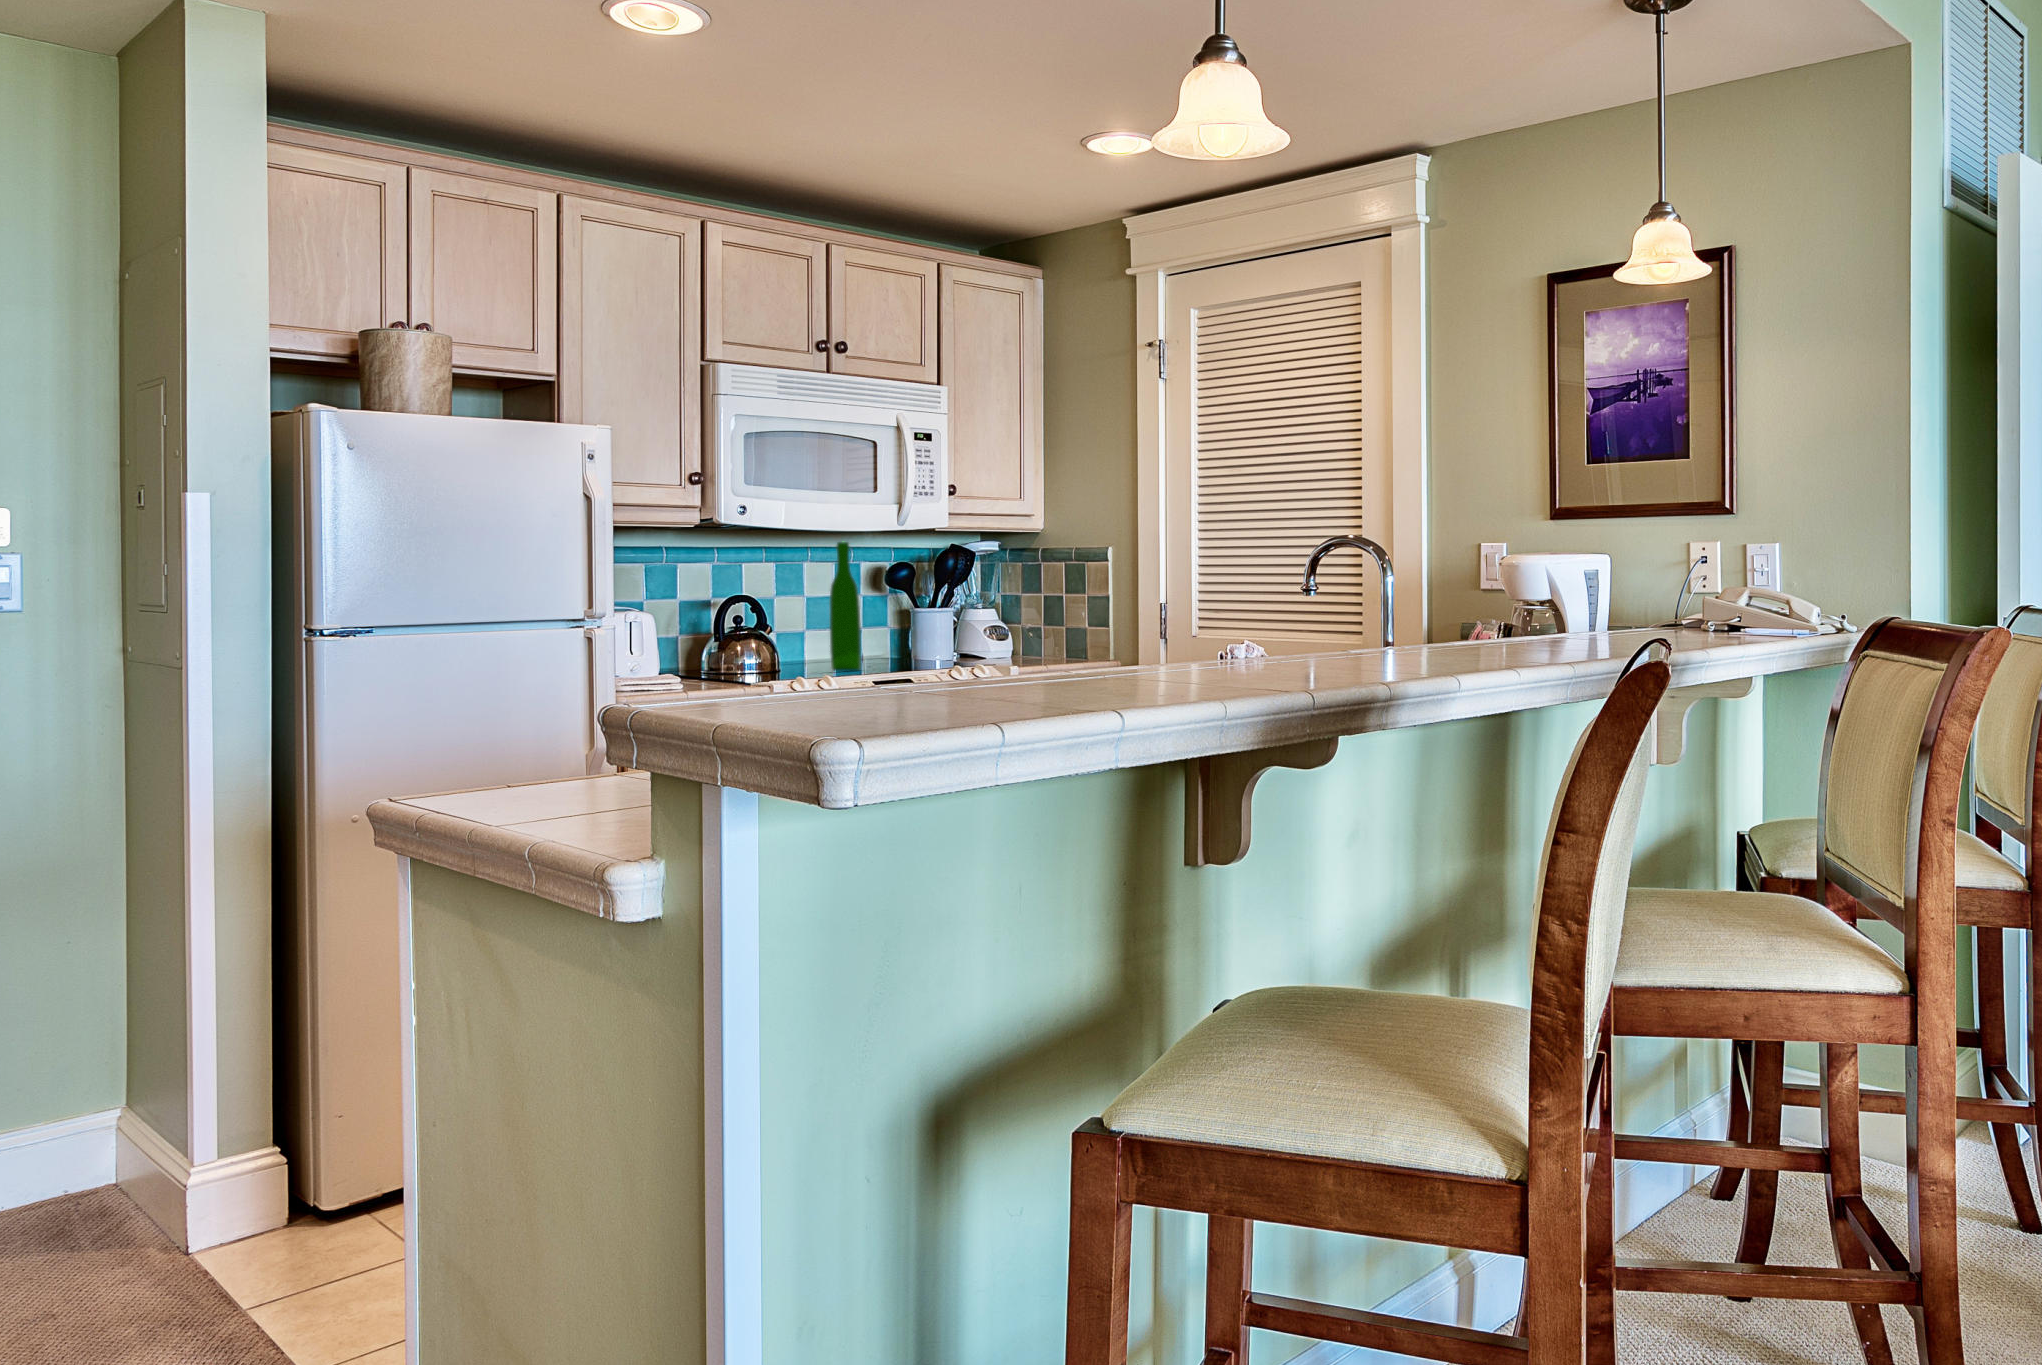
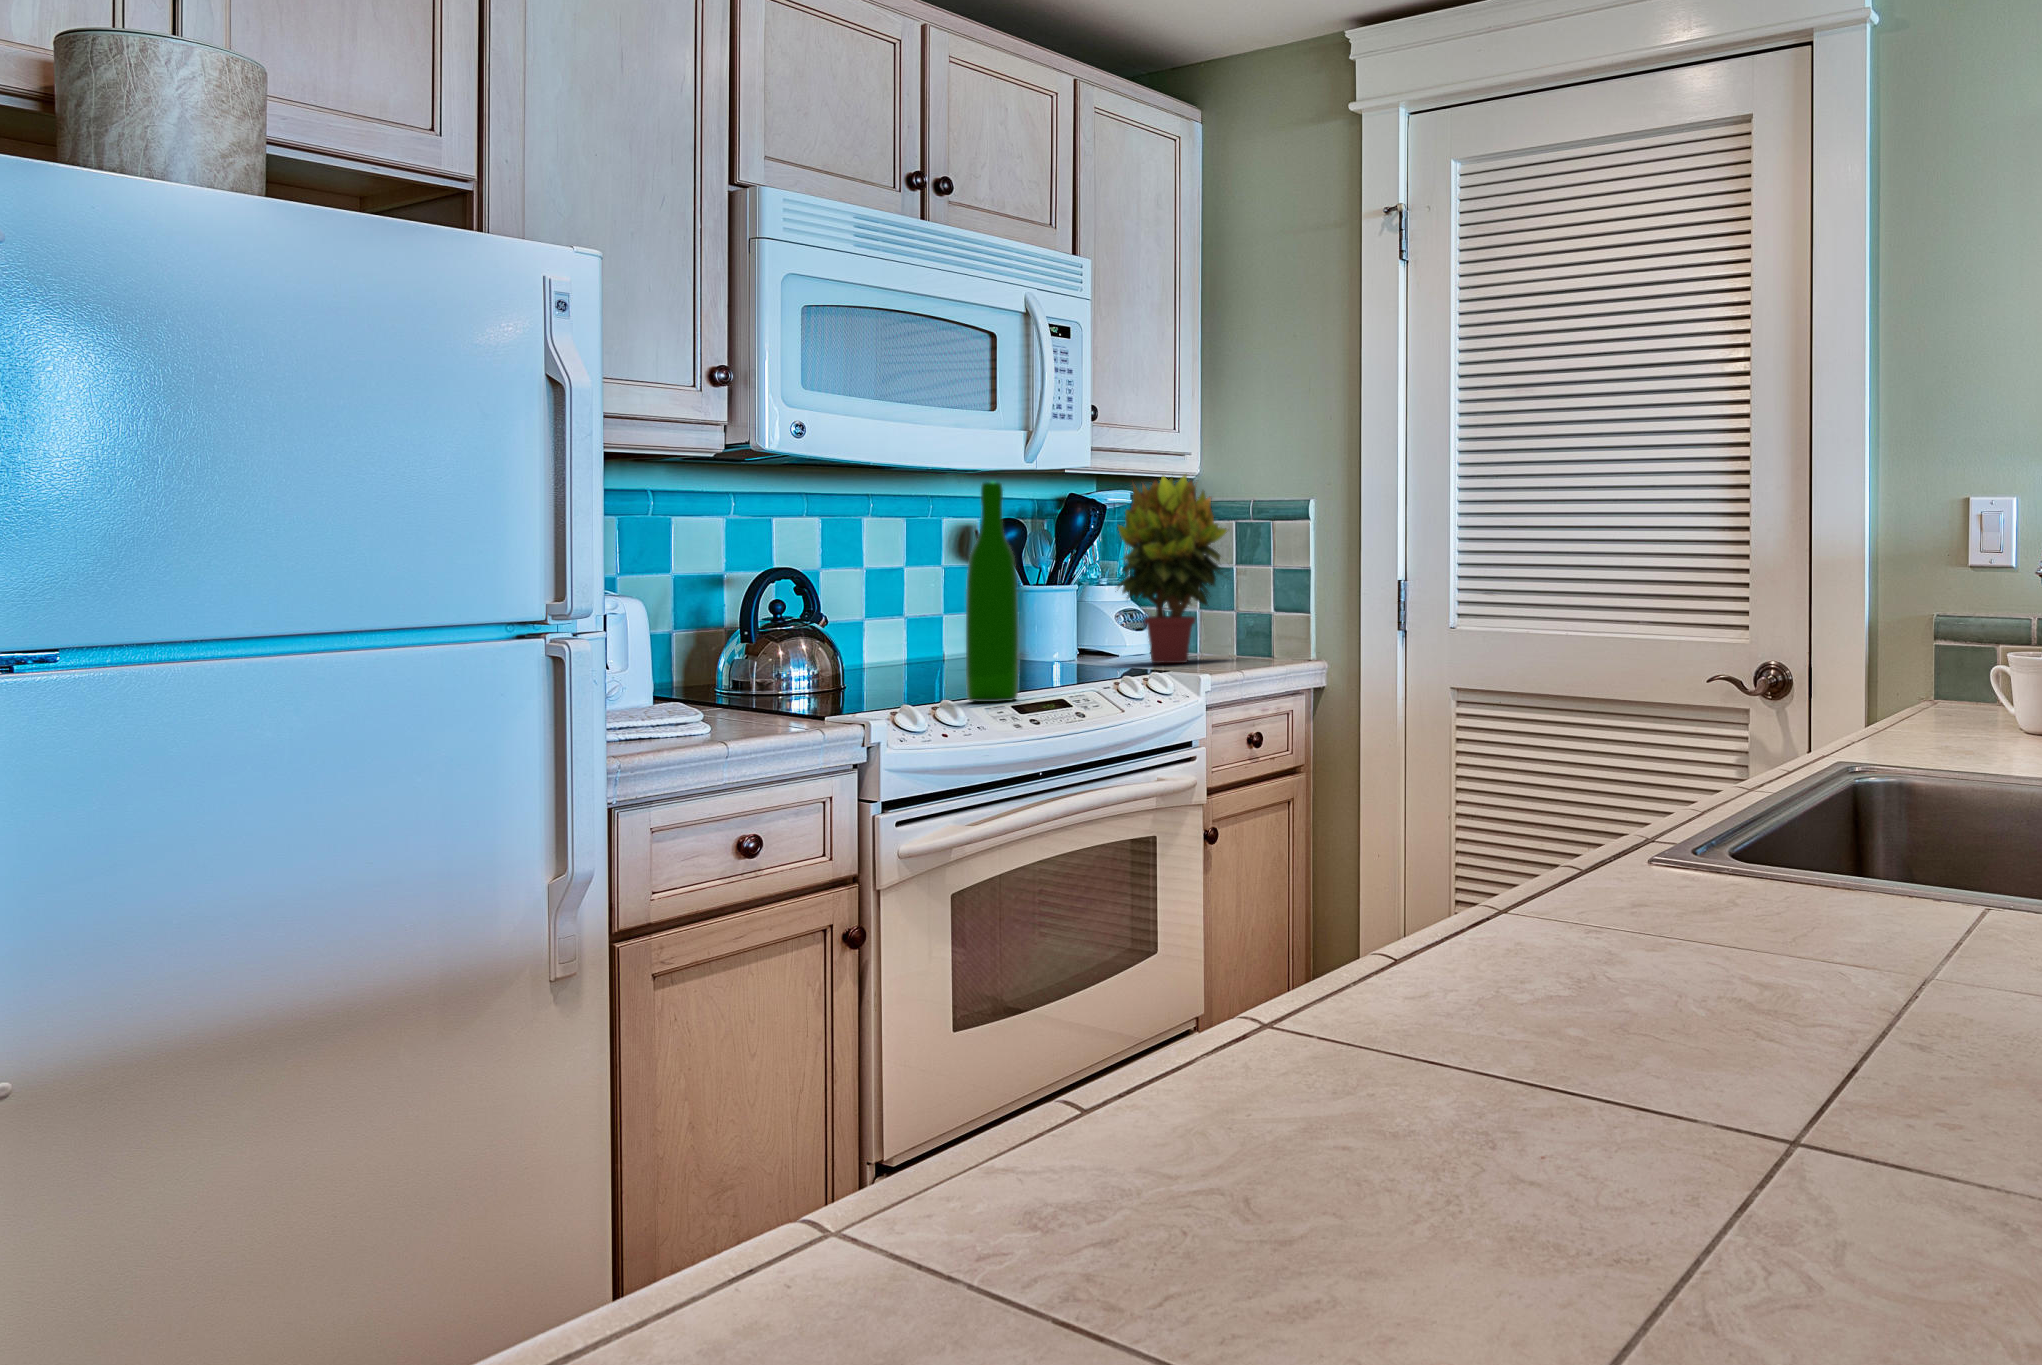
potted plant: none [958,532,1042,660] -> present [1117,474,1227,663]

